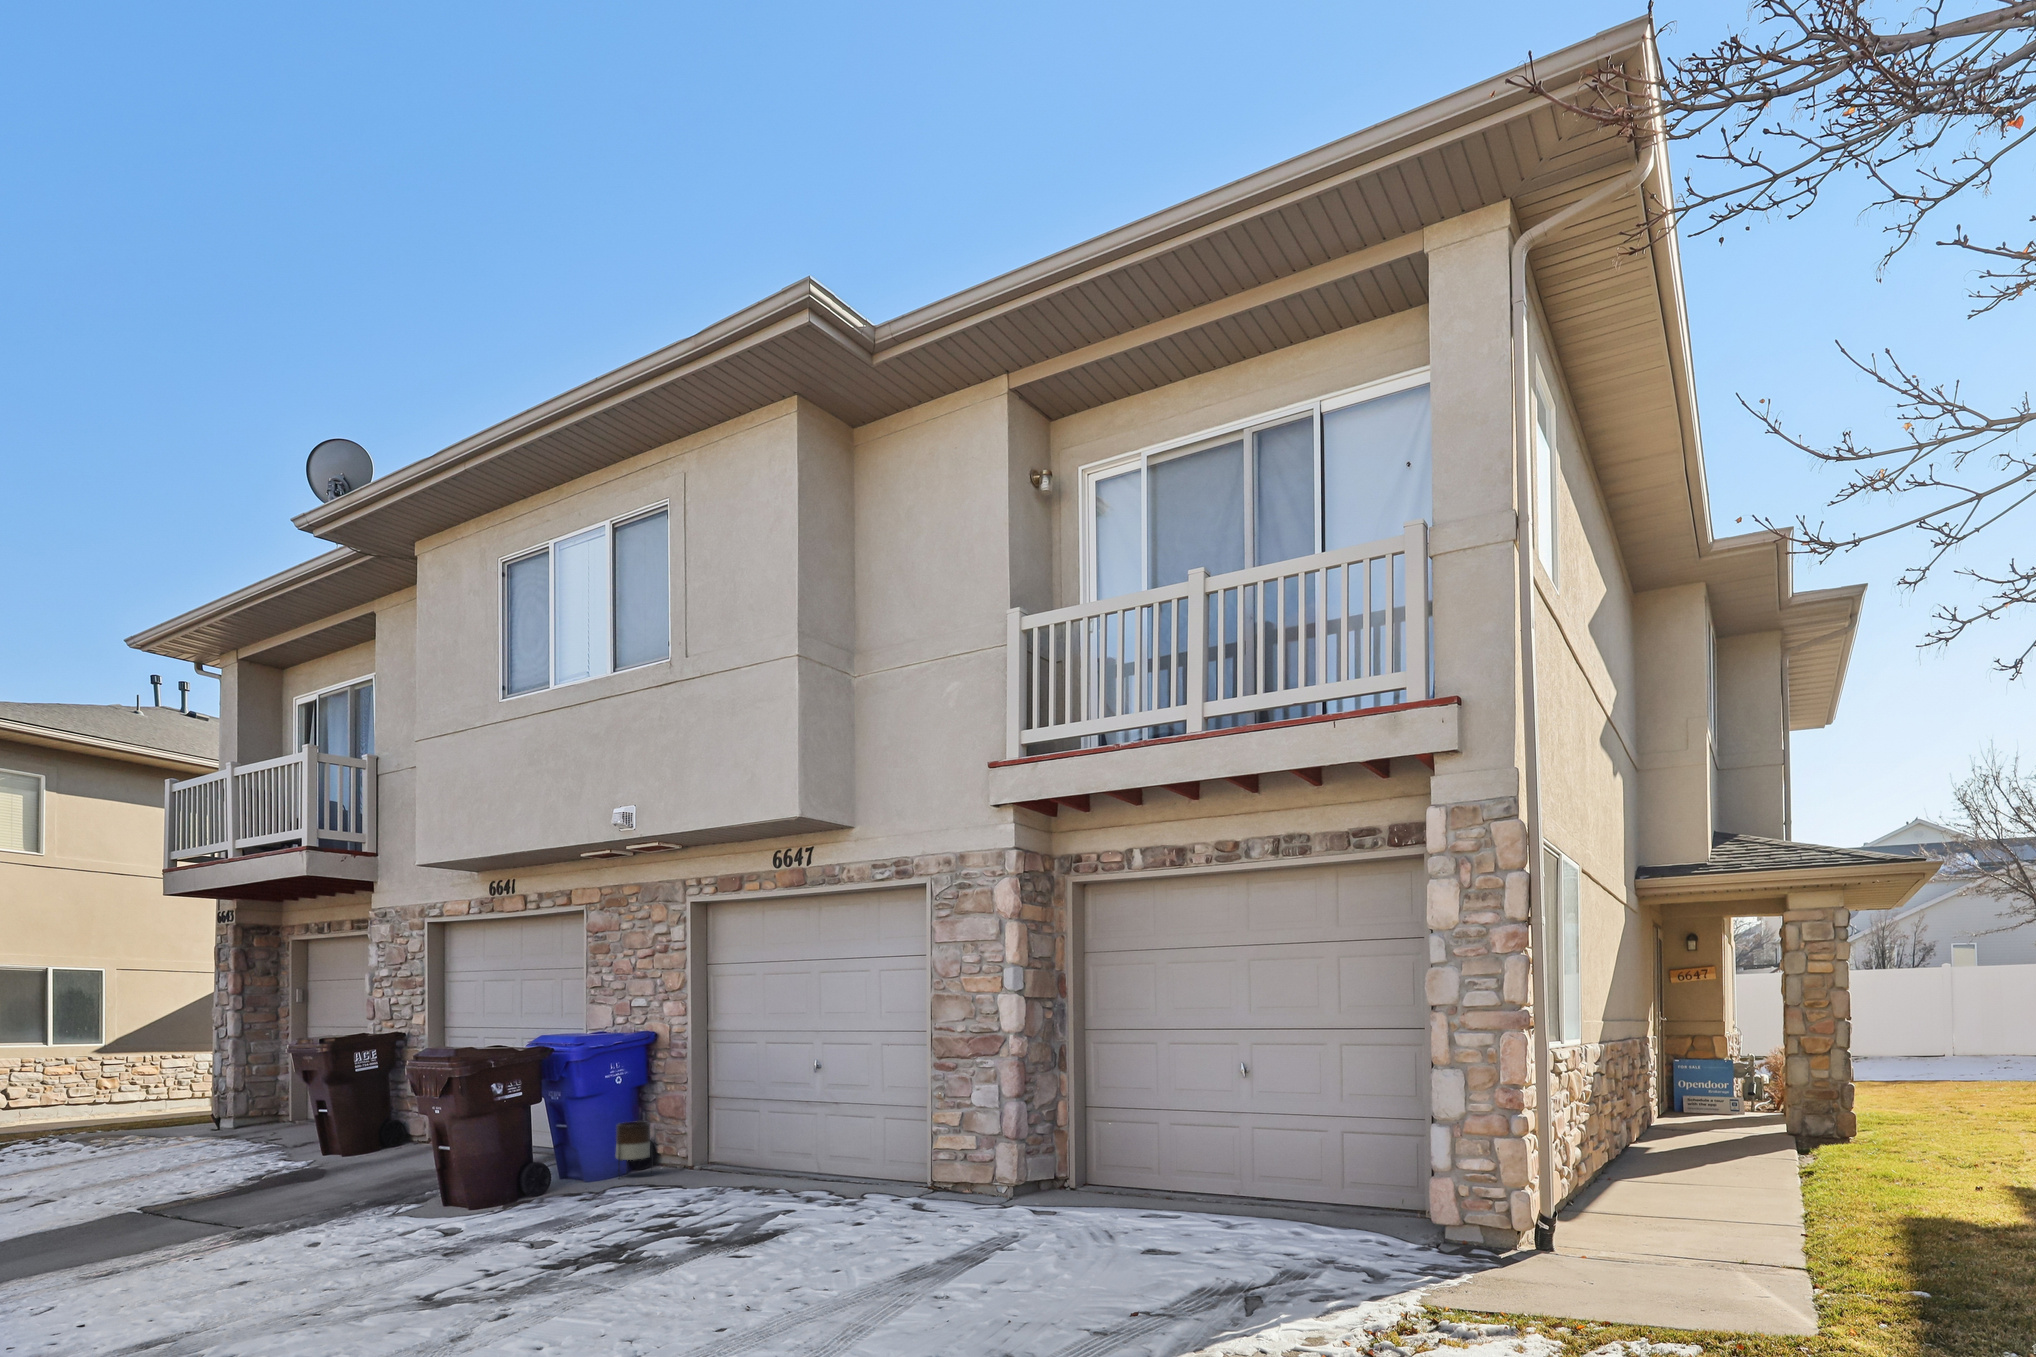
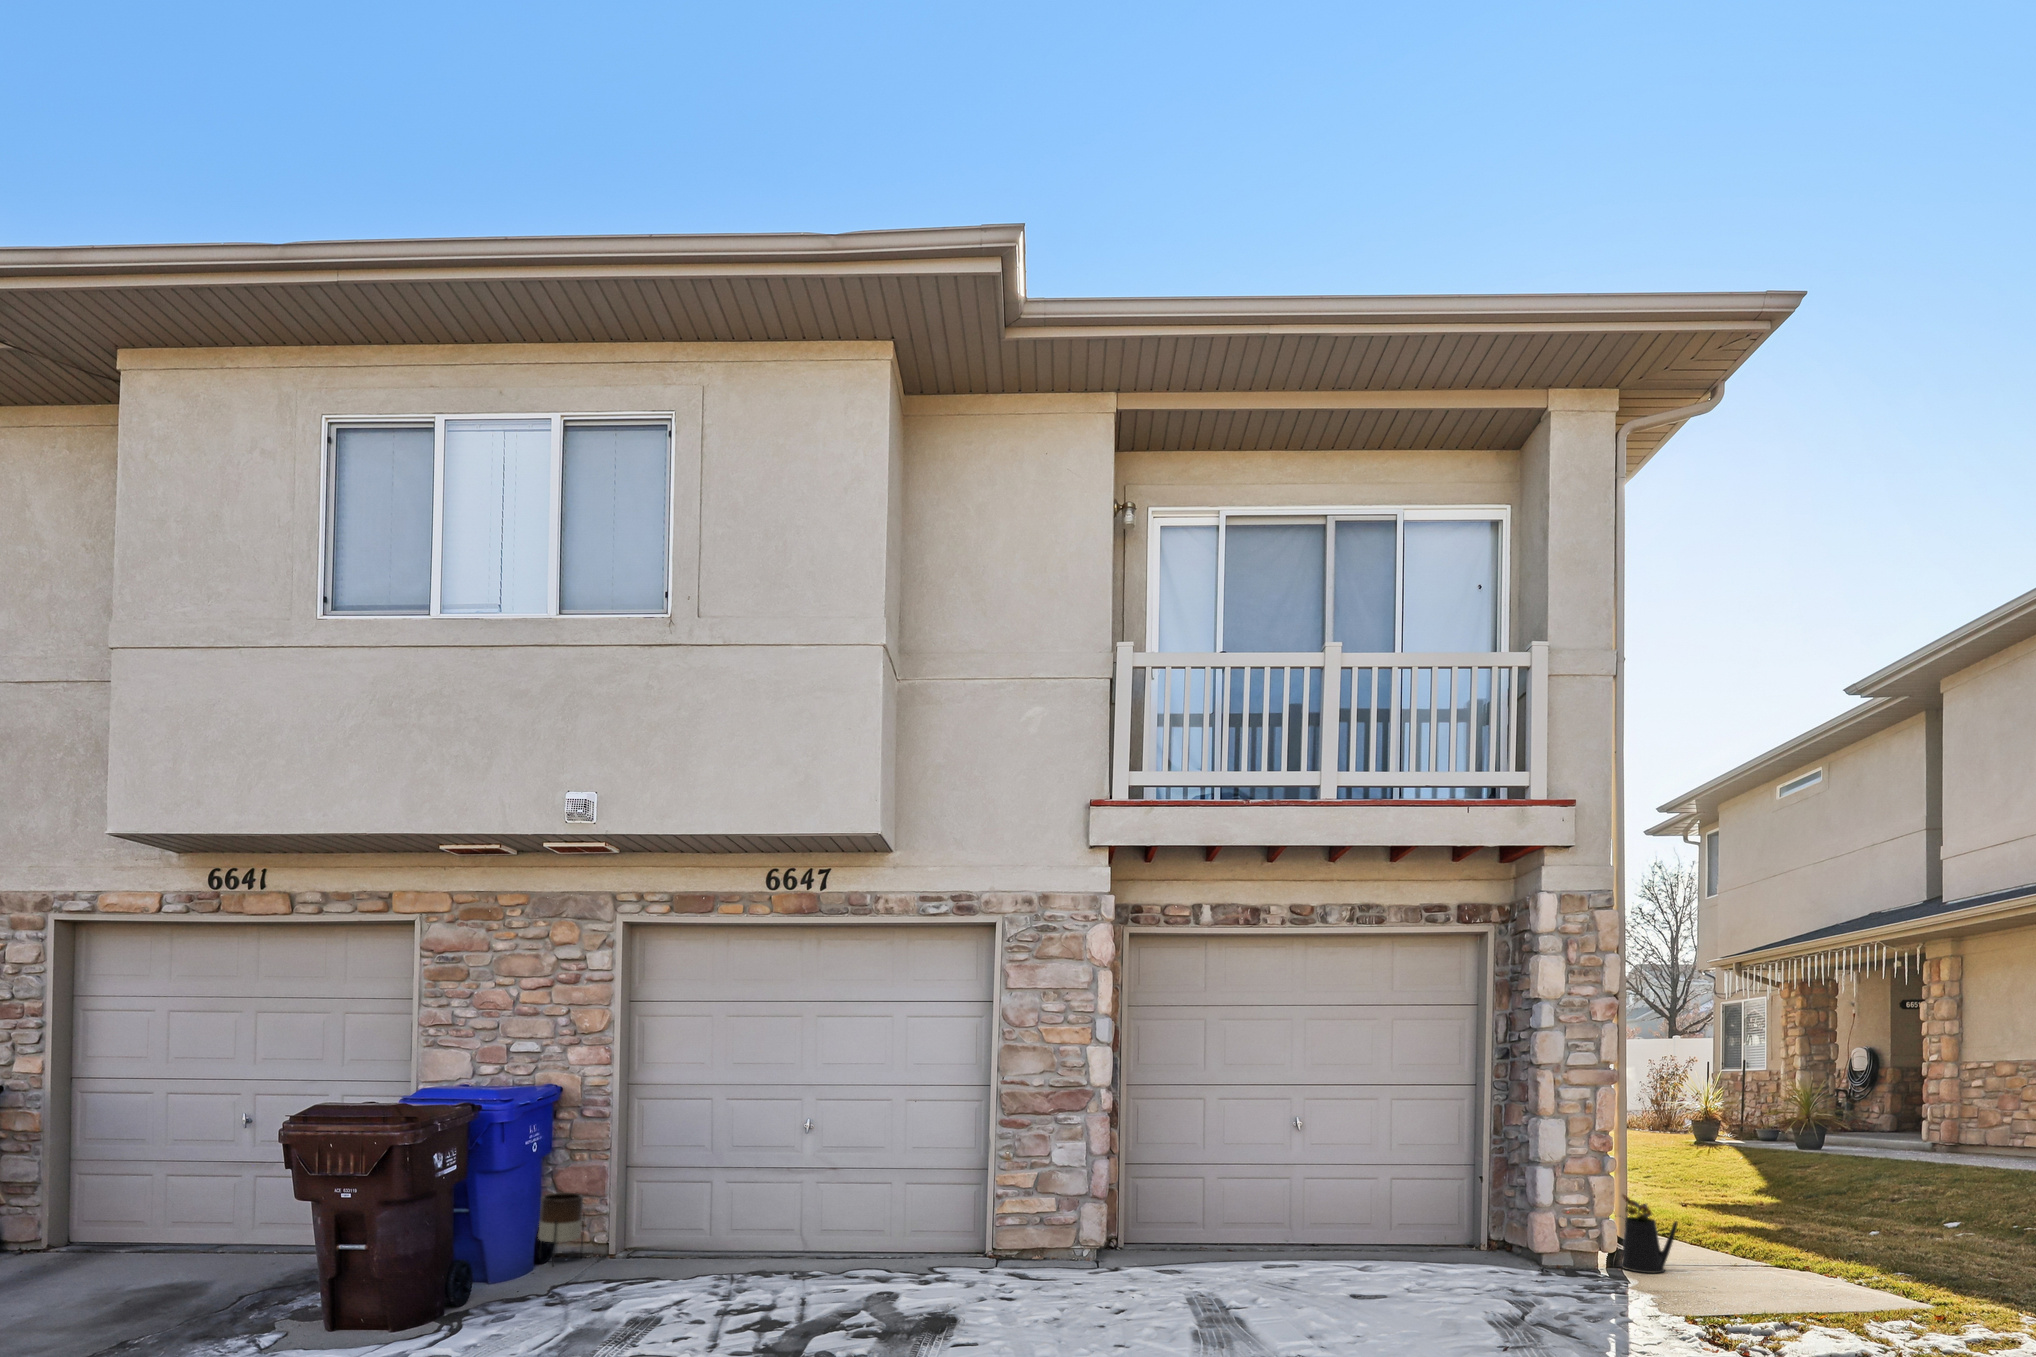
watering can: none [1550,1162,1621,1264] -> present [1620,1195,1678,1273]

